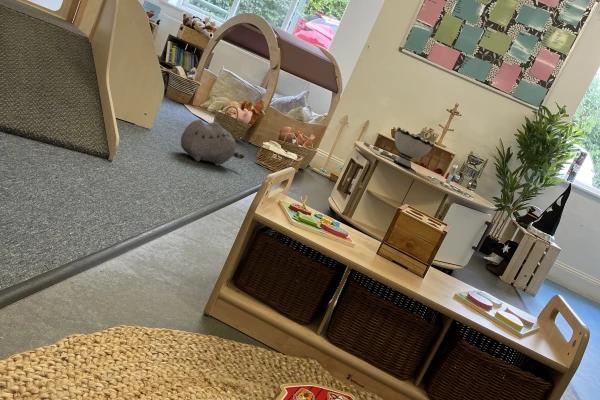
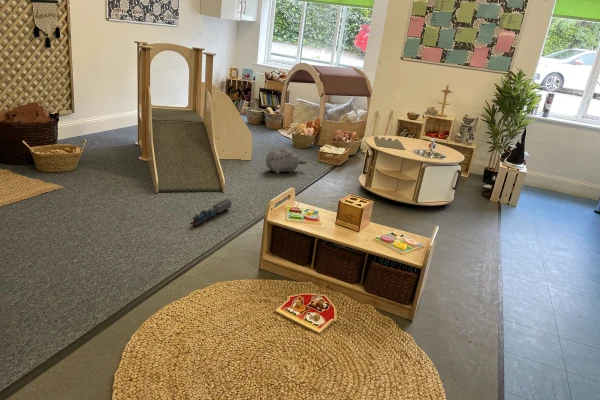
bowl: present [394,127,434,169] -> none [389,124,414,148]
toy train: none [53,171,135,203] -> present [190,199,231,226]

